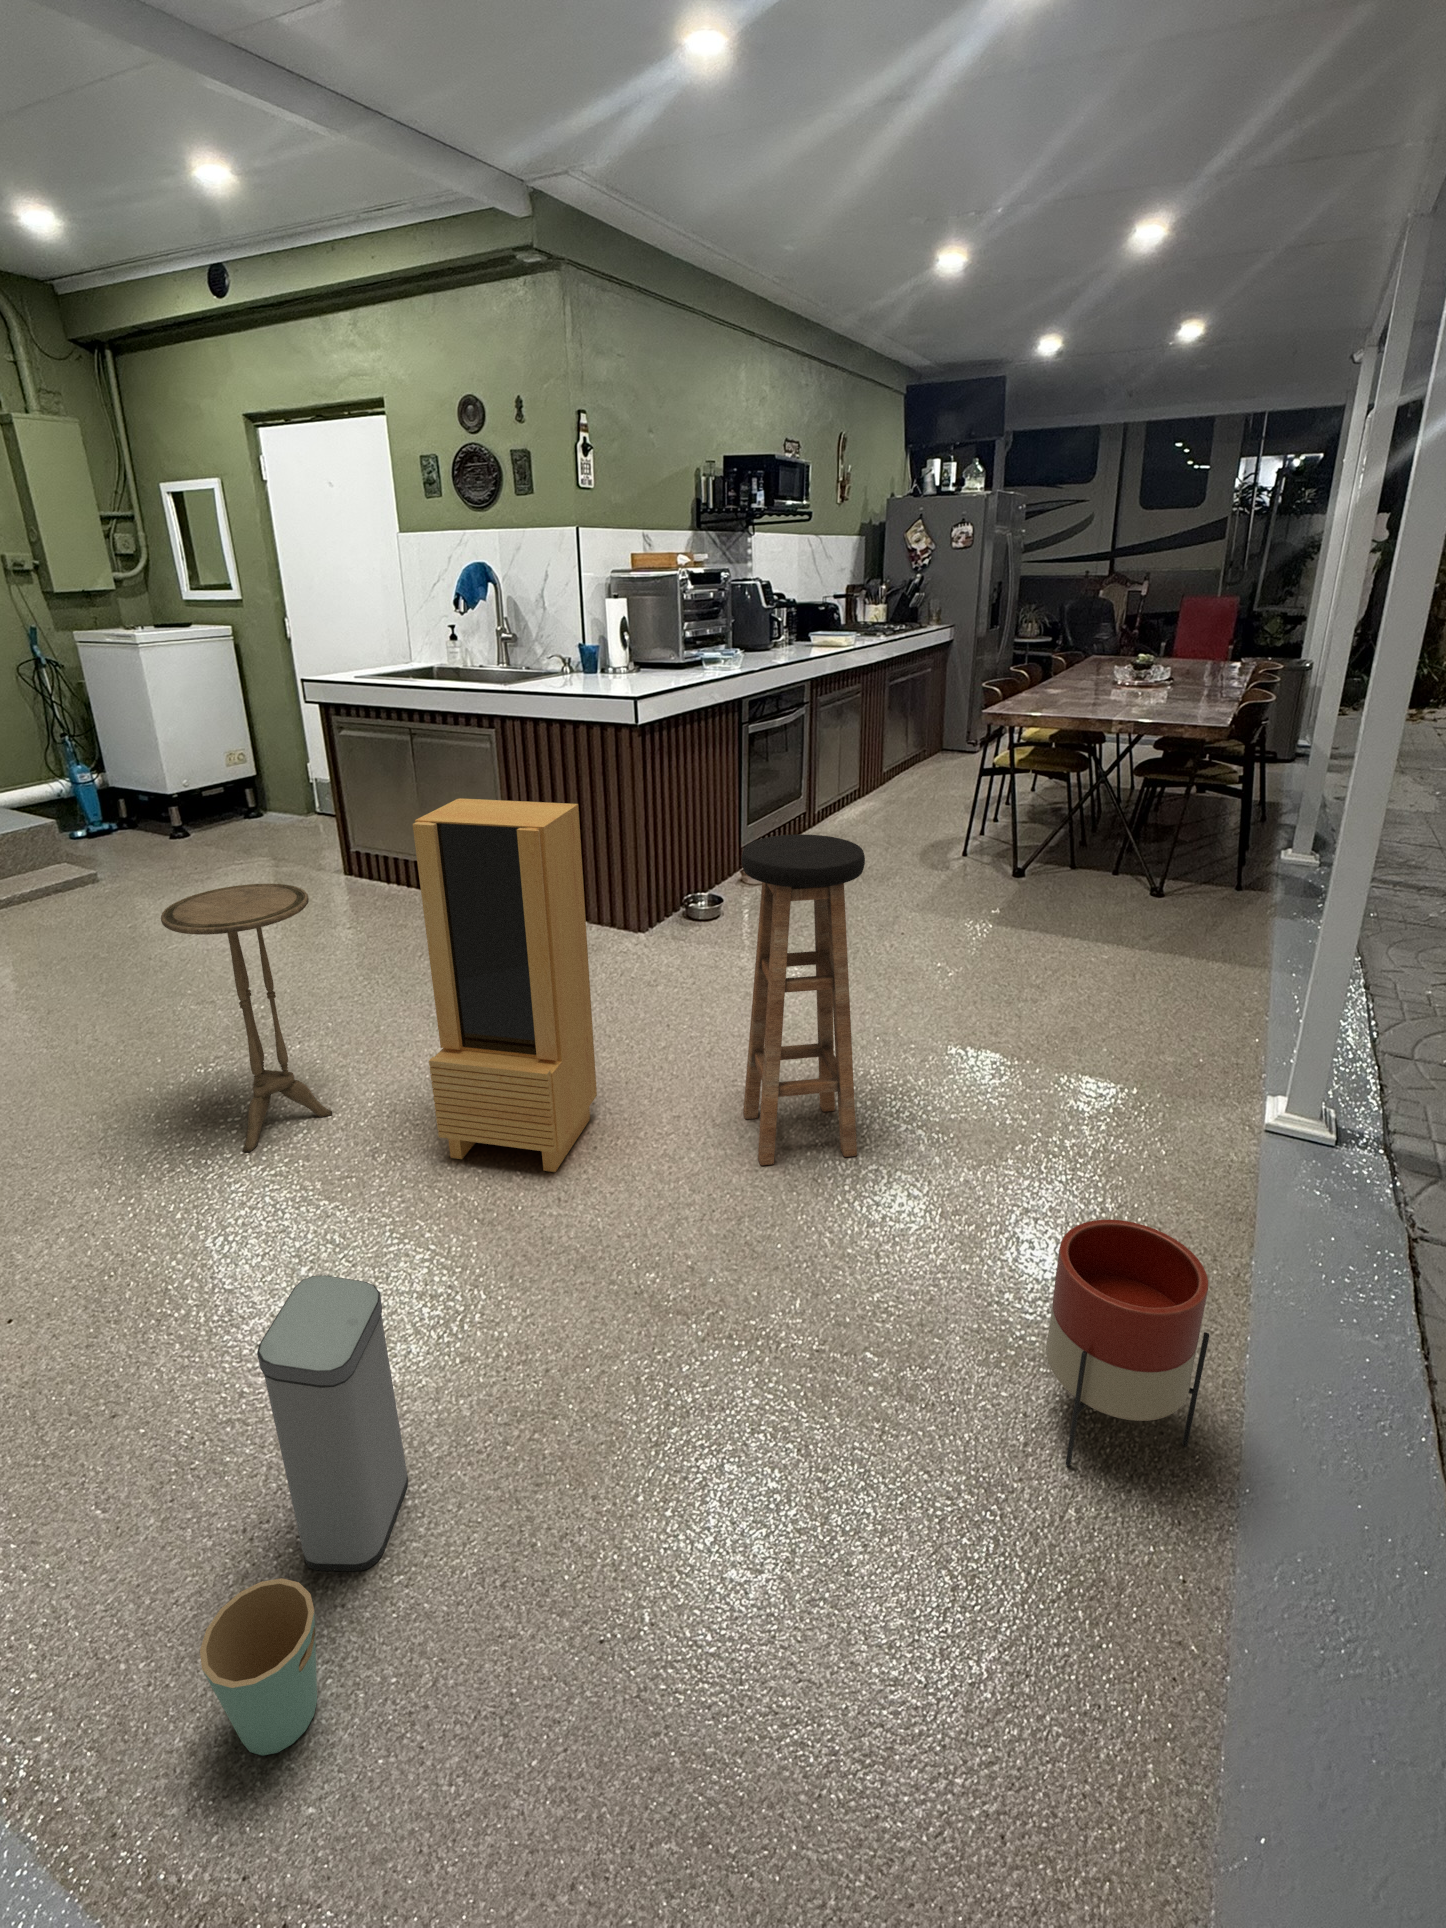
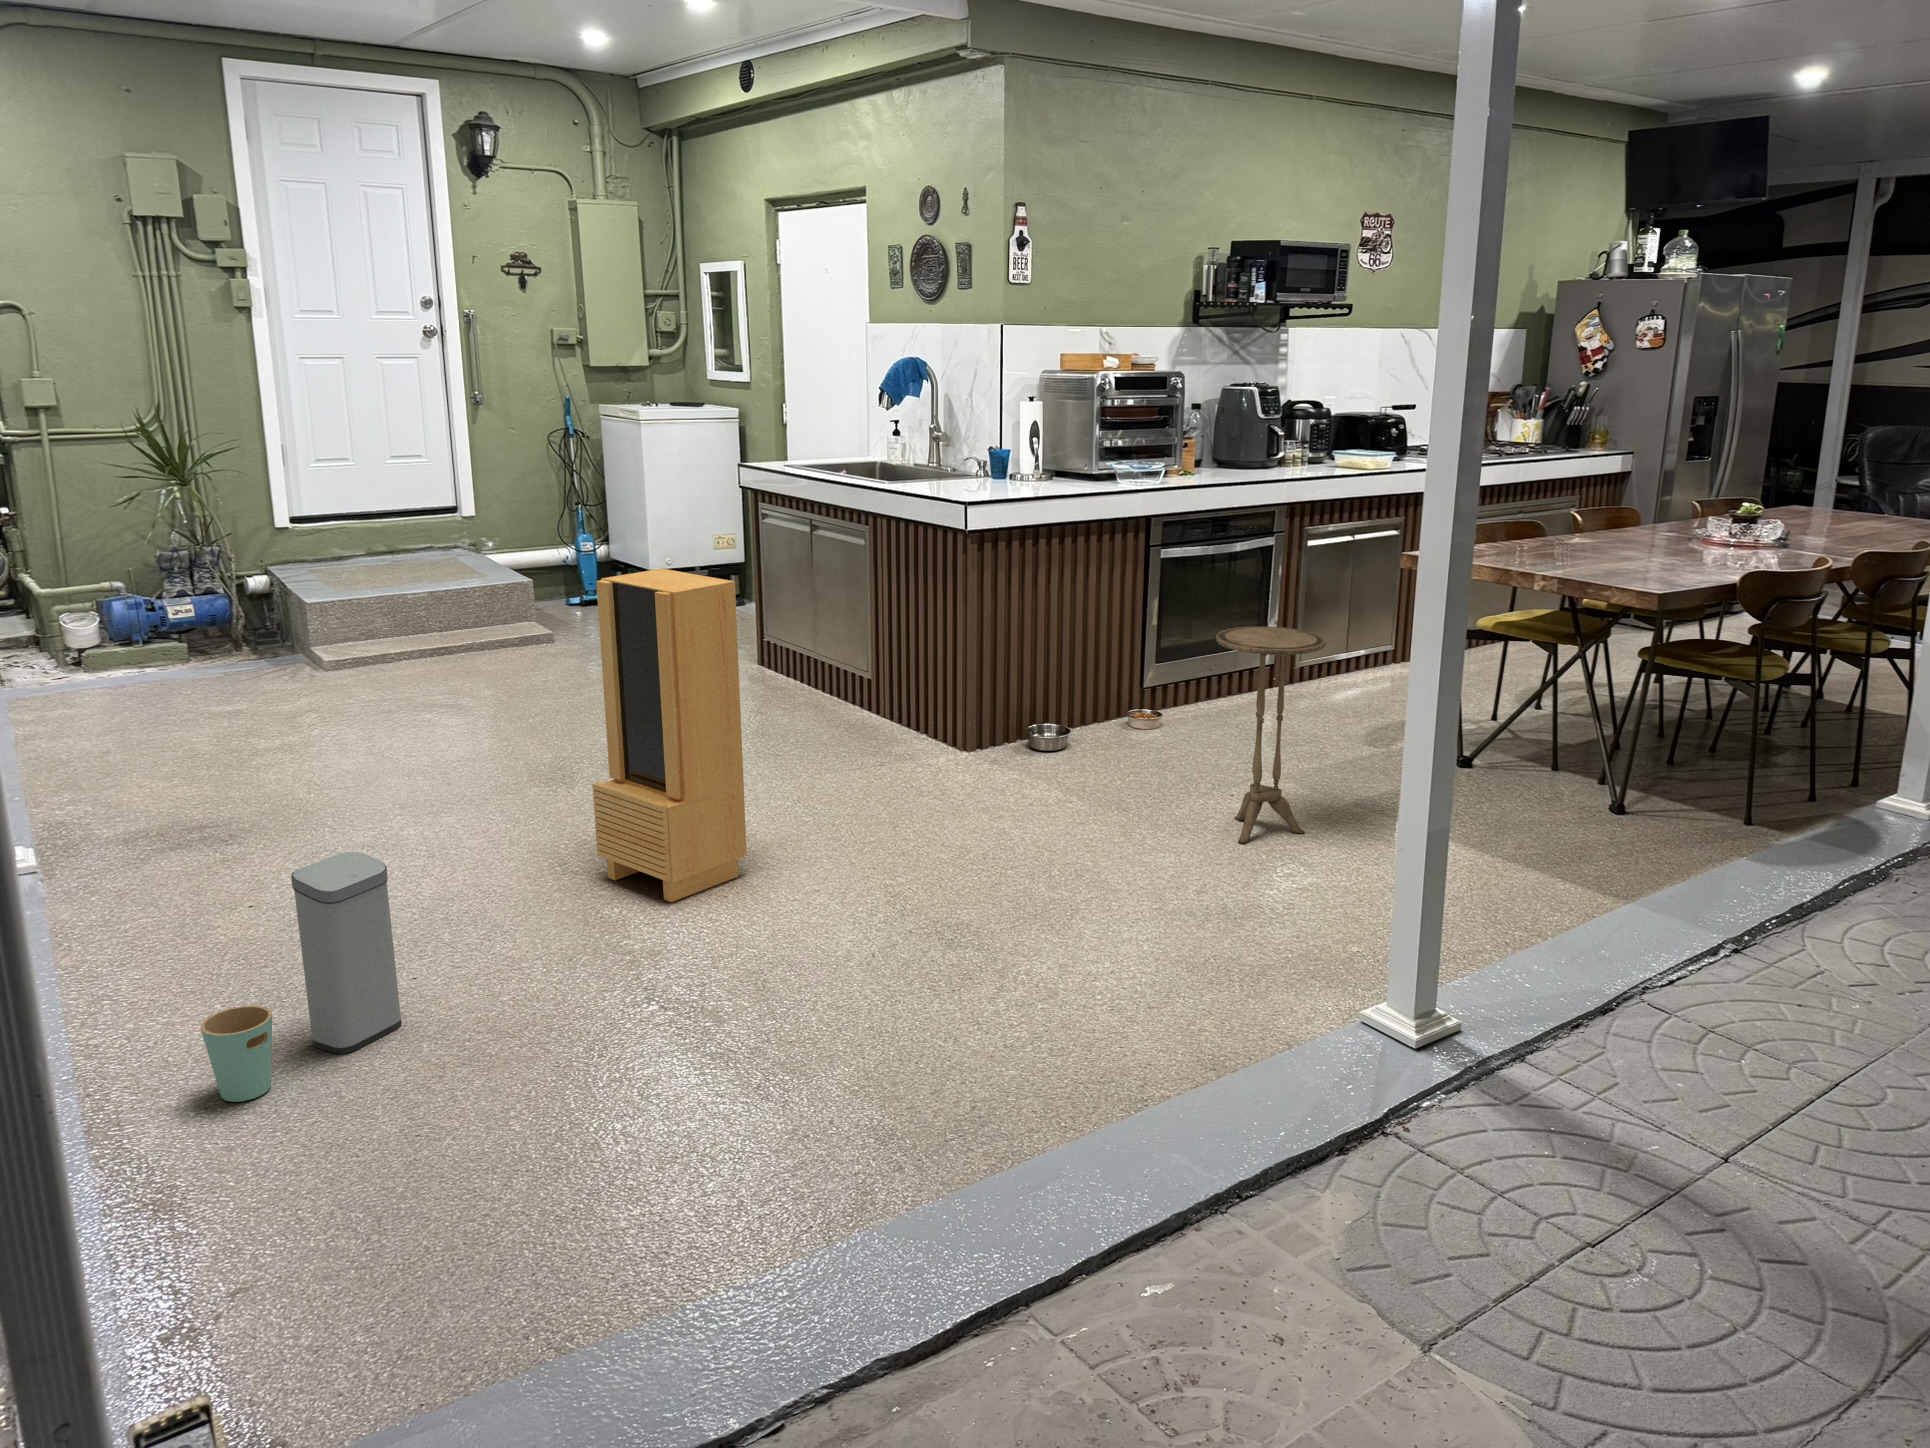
bar stool: present [742,834,865,1165] -> none [831,630,950,944]
side table: present [161,883,332,1152] -> present [1216,626,1326,844]
planter: present [1046,1219,1209,1467] -> none [805,947,927,1152]

